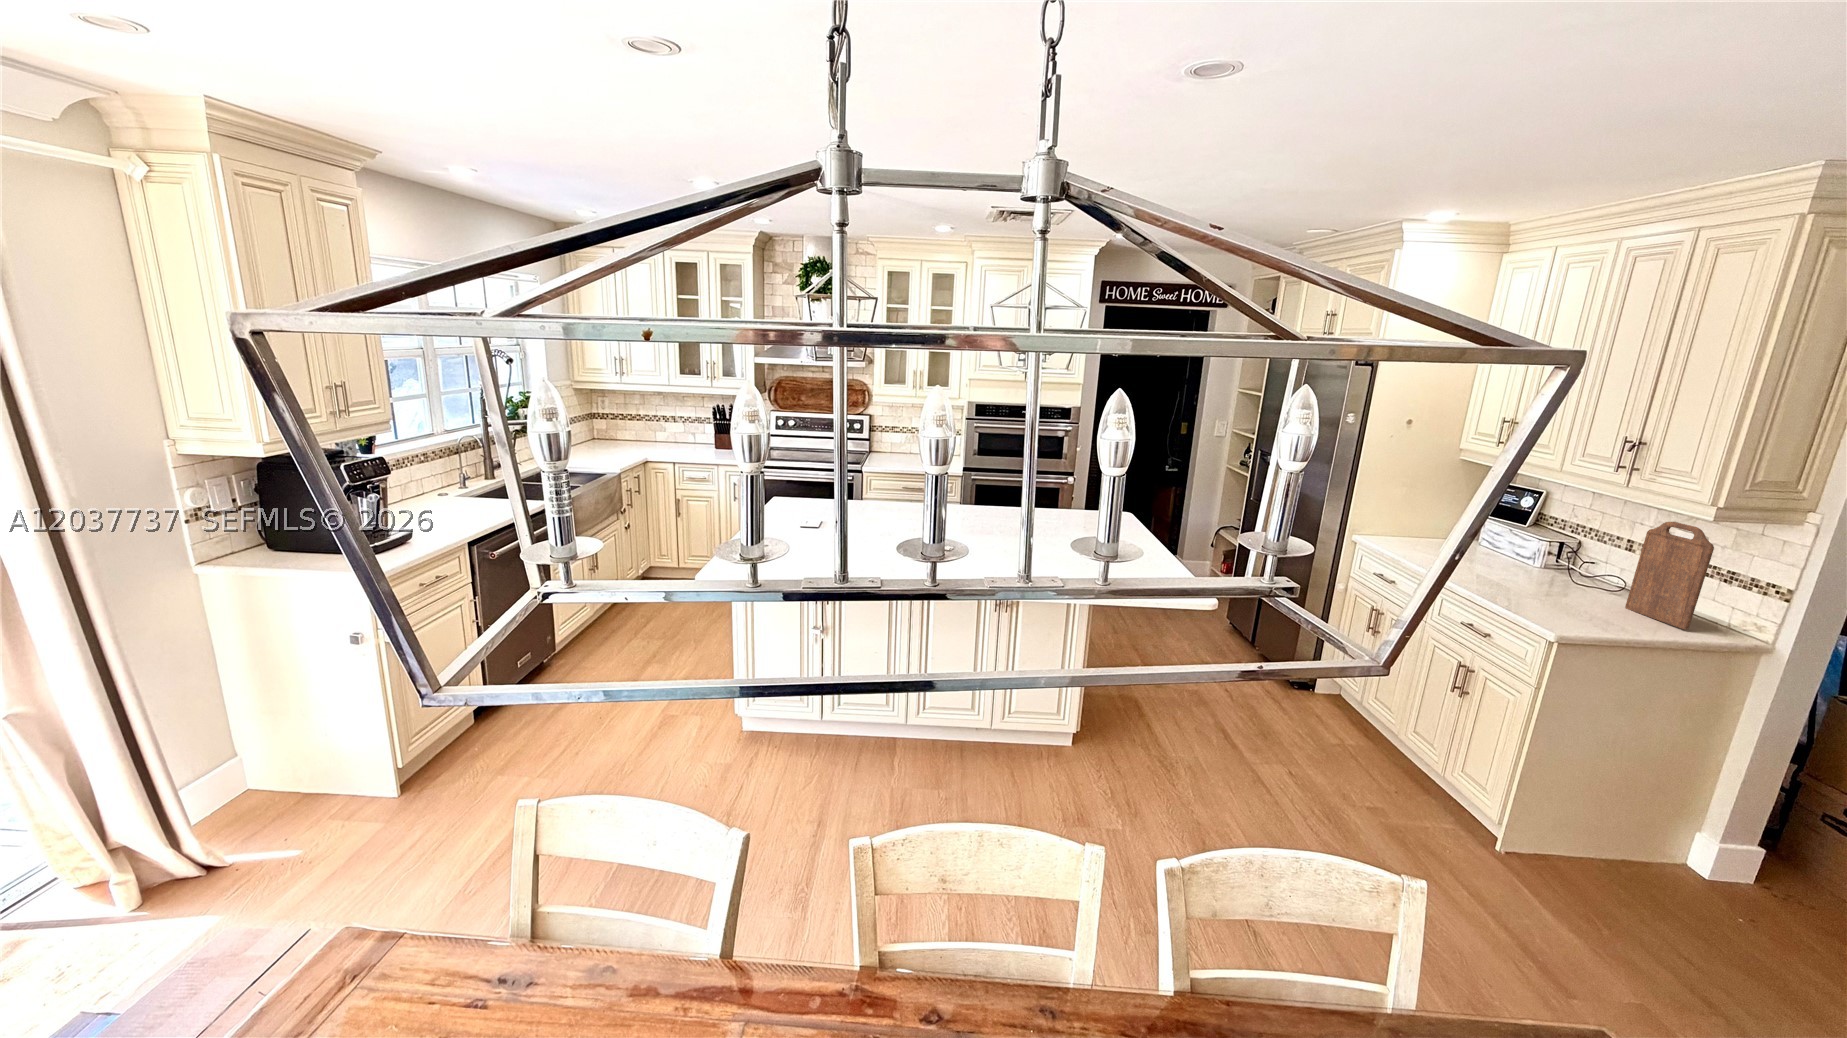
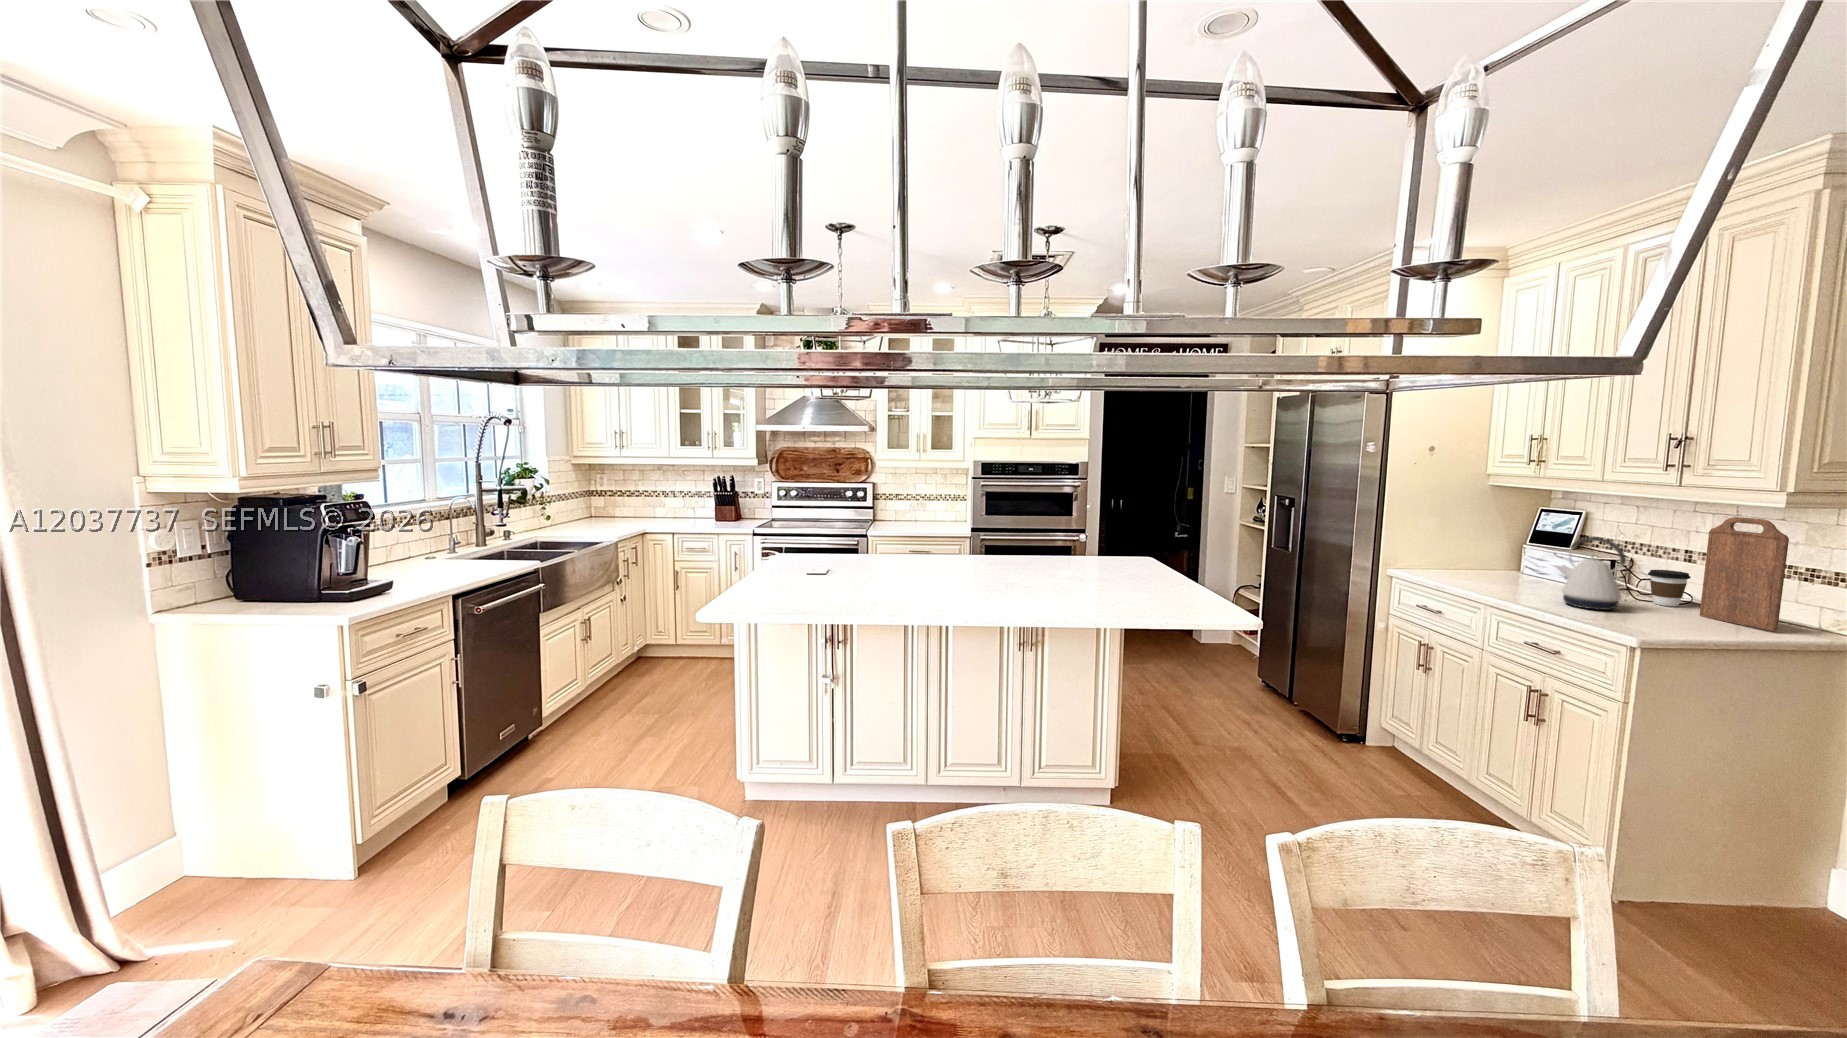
kettle: none [1503,530,1566,598] -> present [1558,537,1626,610]
coffee cup: none [1588,559,1626,595] -> present [1648,570,1690,606]

